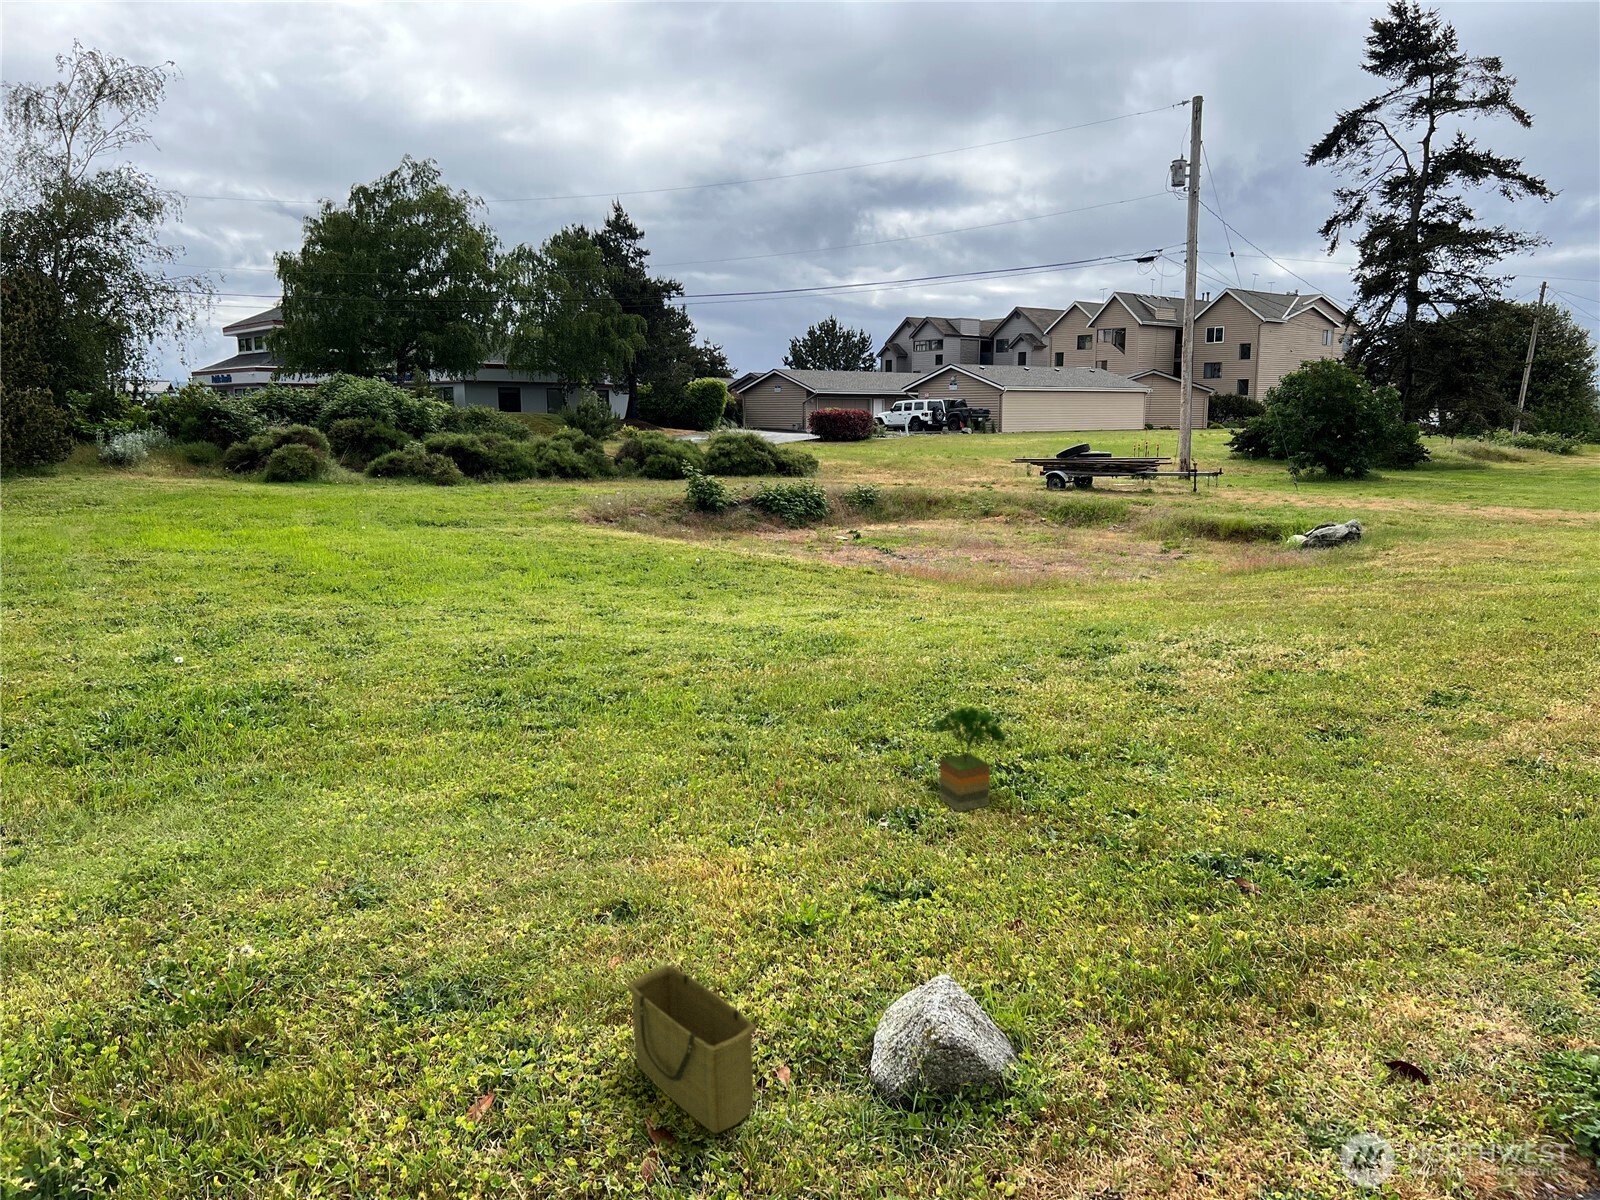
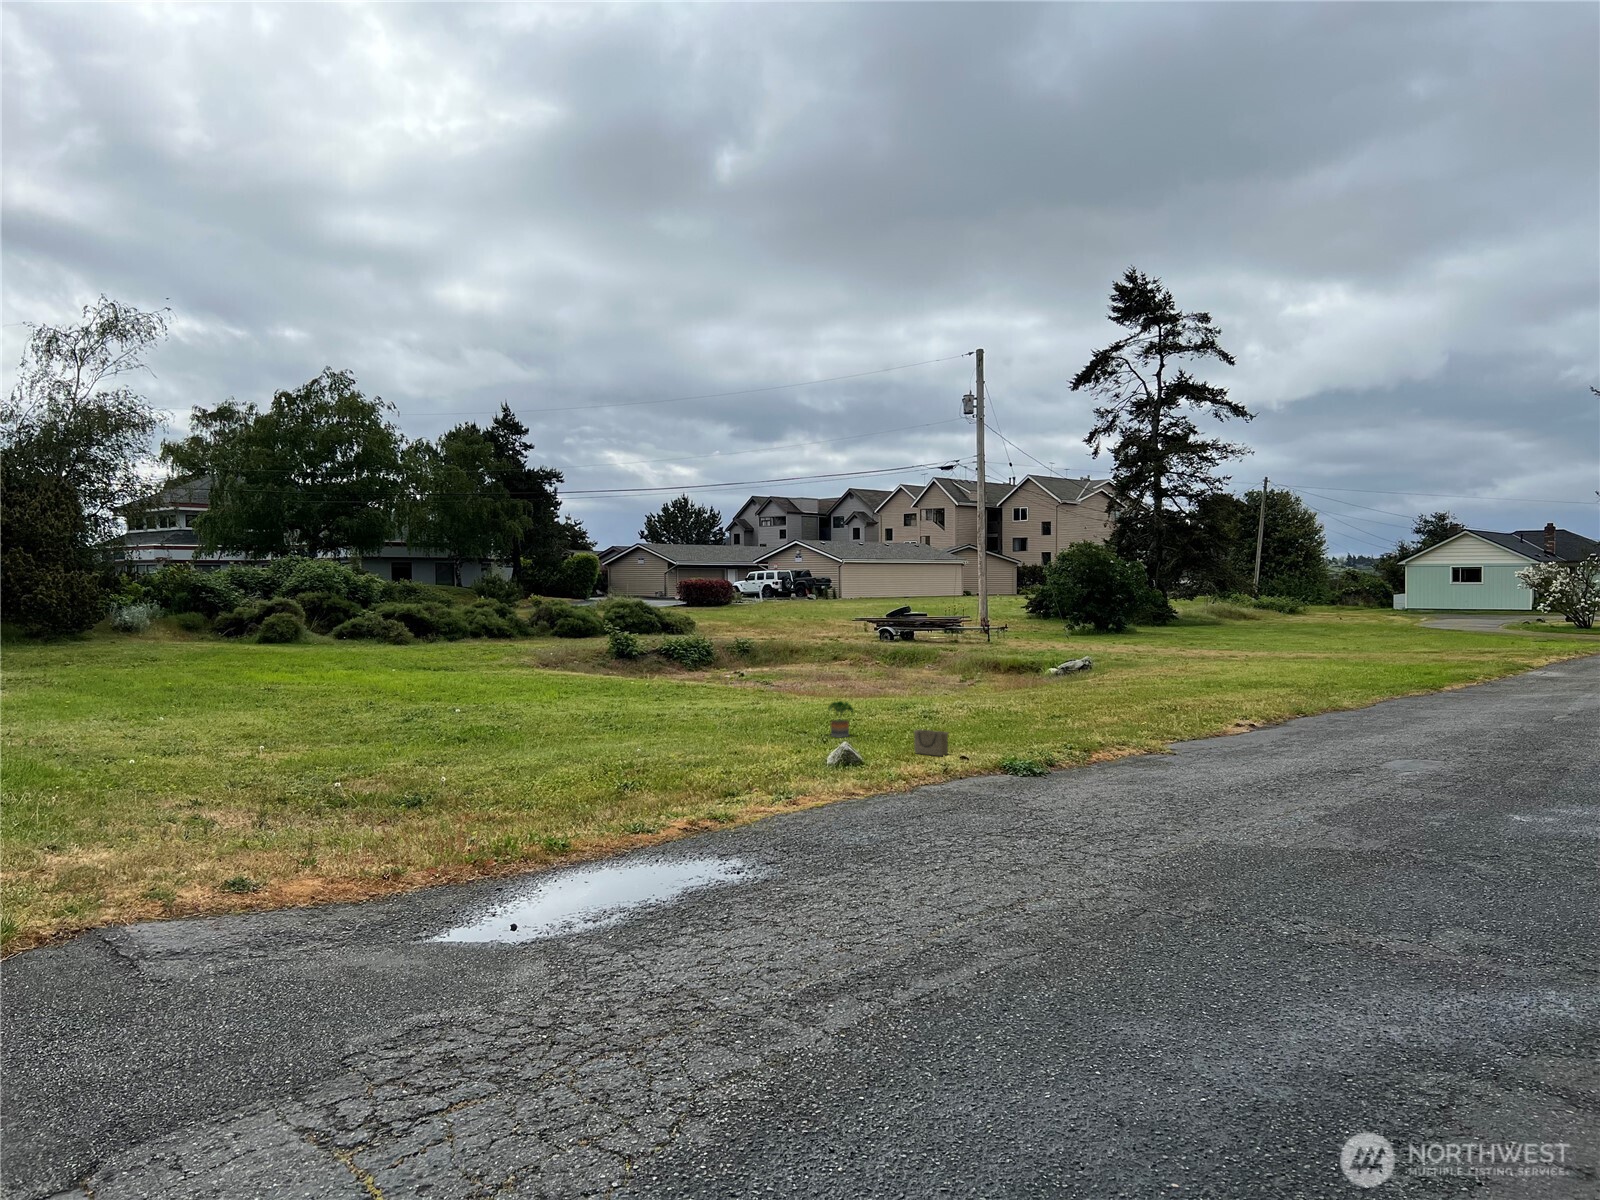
basket: present [628,965,756,1133] -> present [914,729,948,756]

